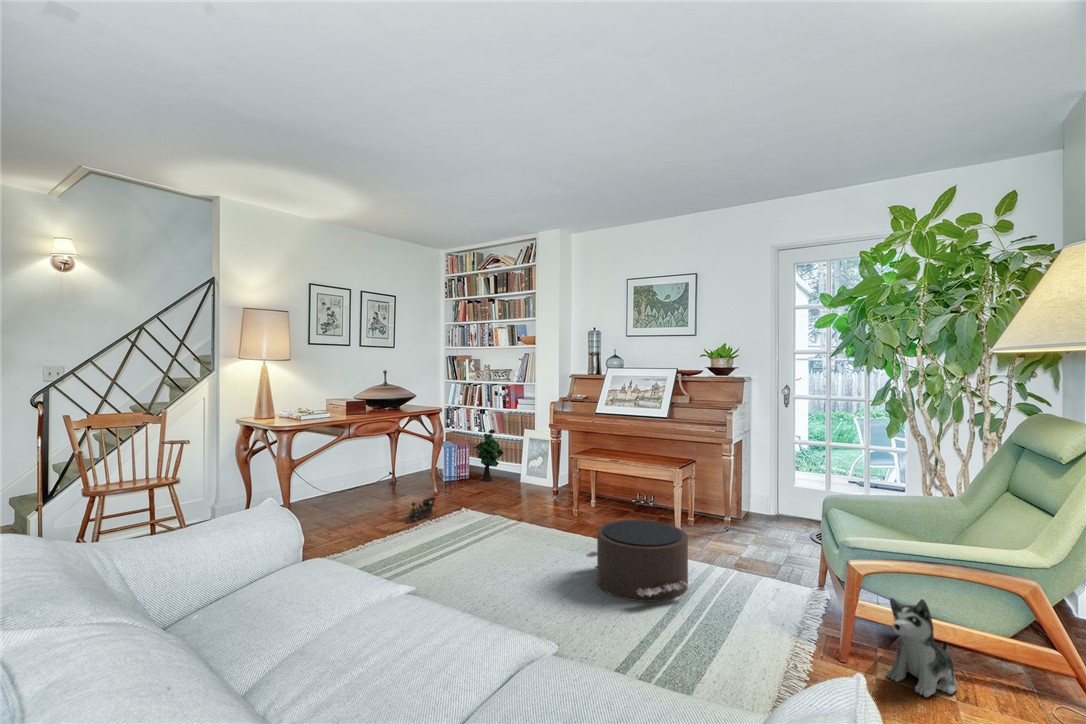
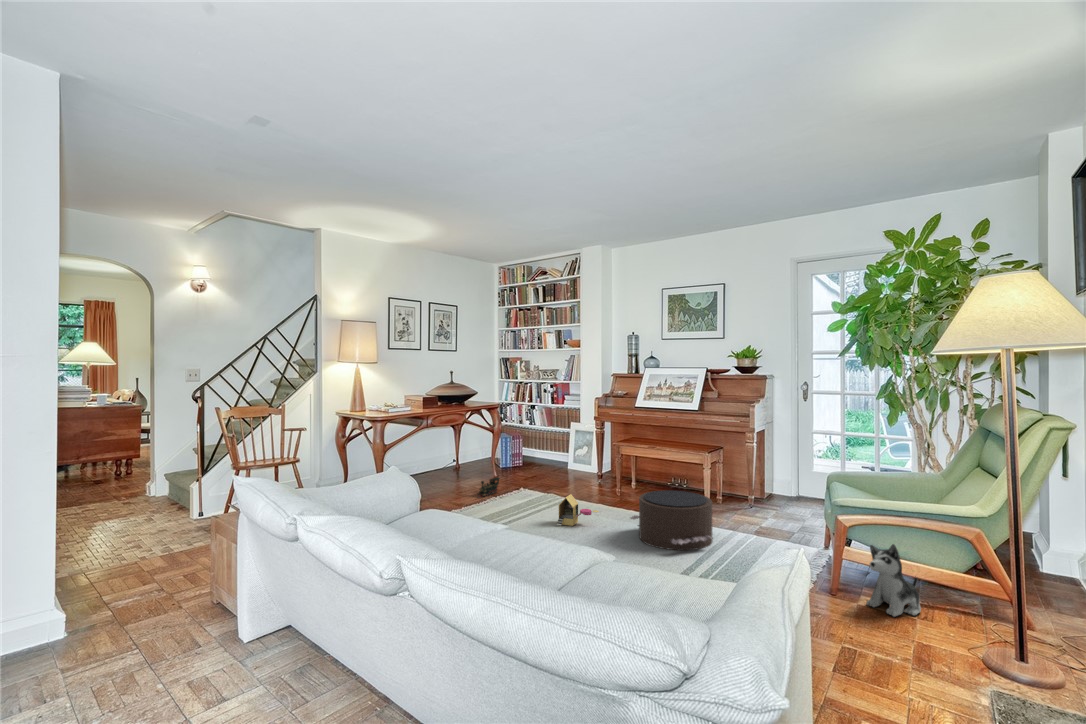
decorative plant: present [474,430,503,481] -> none [526,422,553,468]
toy house: none [495,524,548,565] -> present [557,494,599,526]

